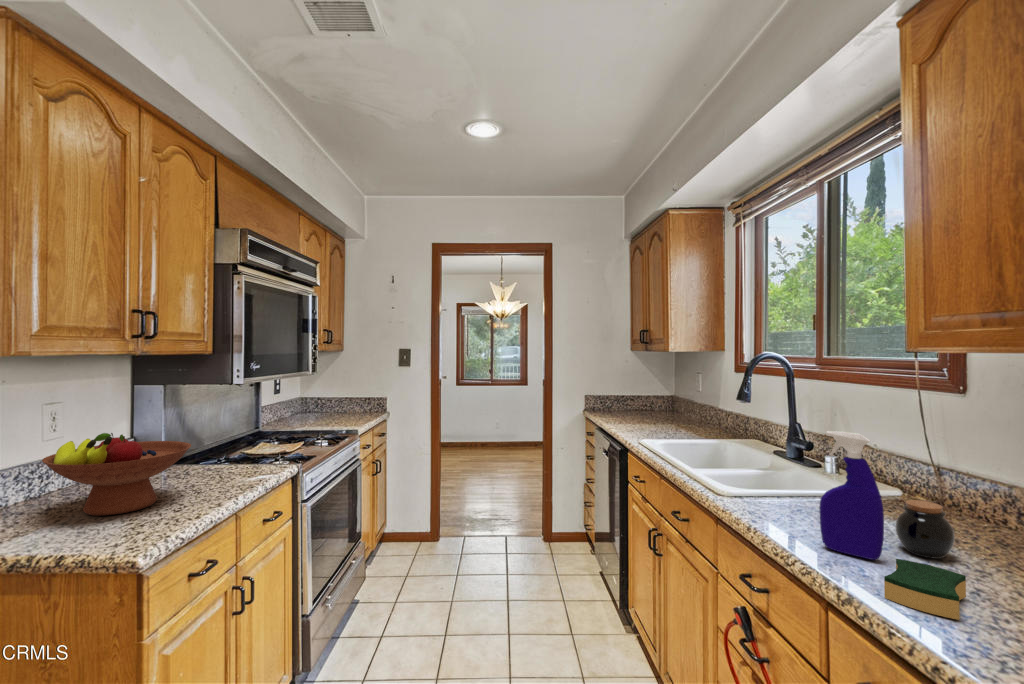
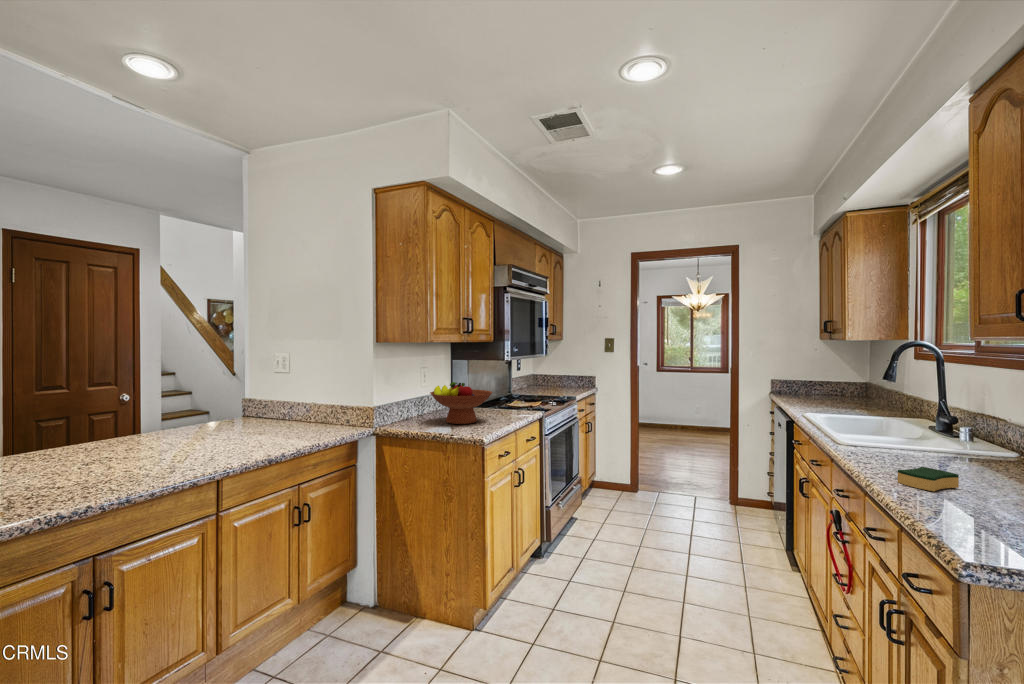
spray bottle: present [819,431,884,560] -> none [885,390,926,472]
jar: present [896,500,955,559] -> none [948,440,990,477]

